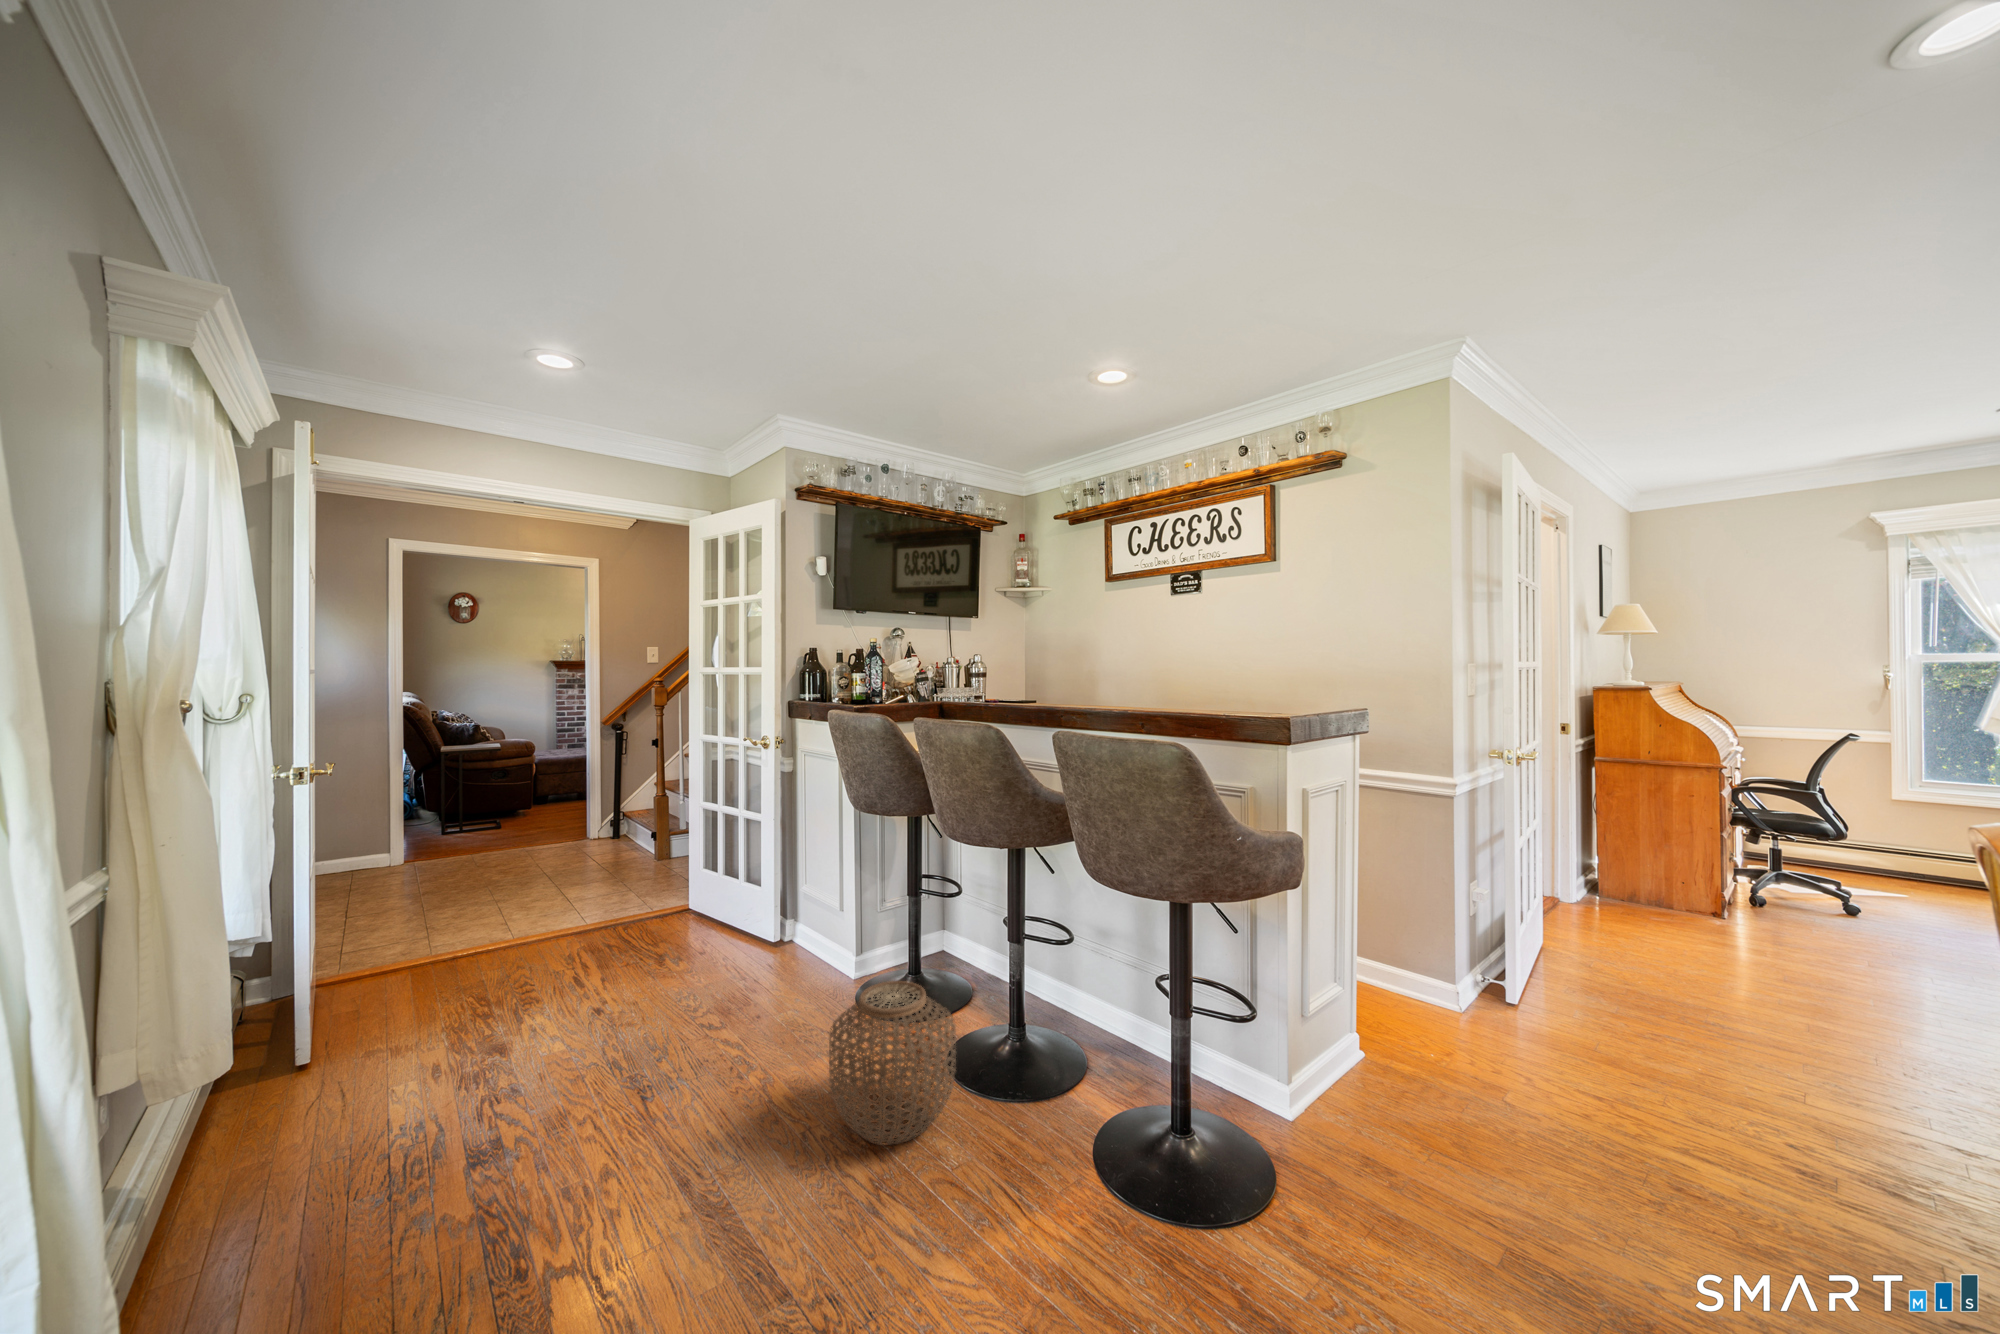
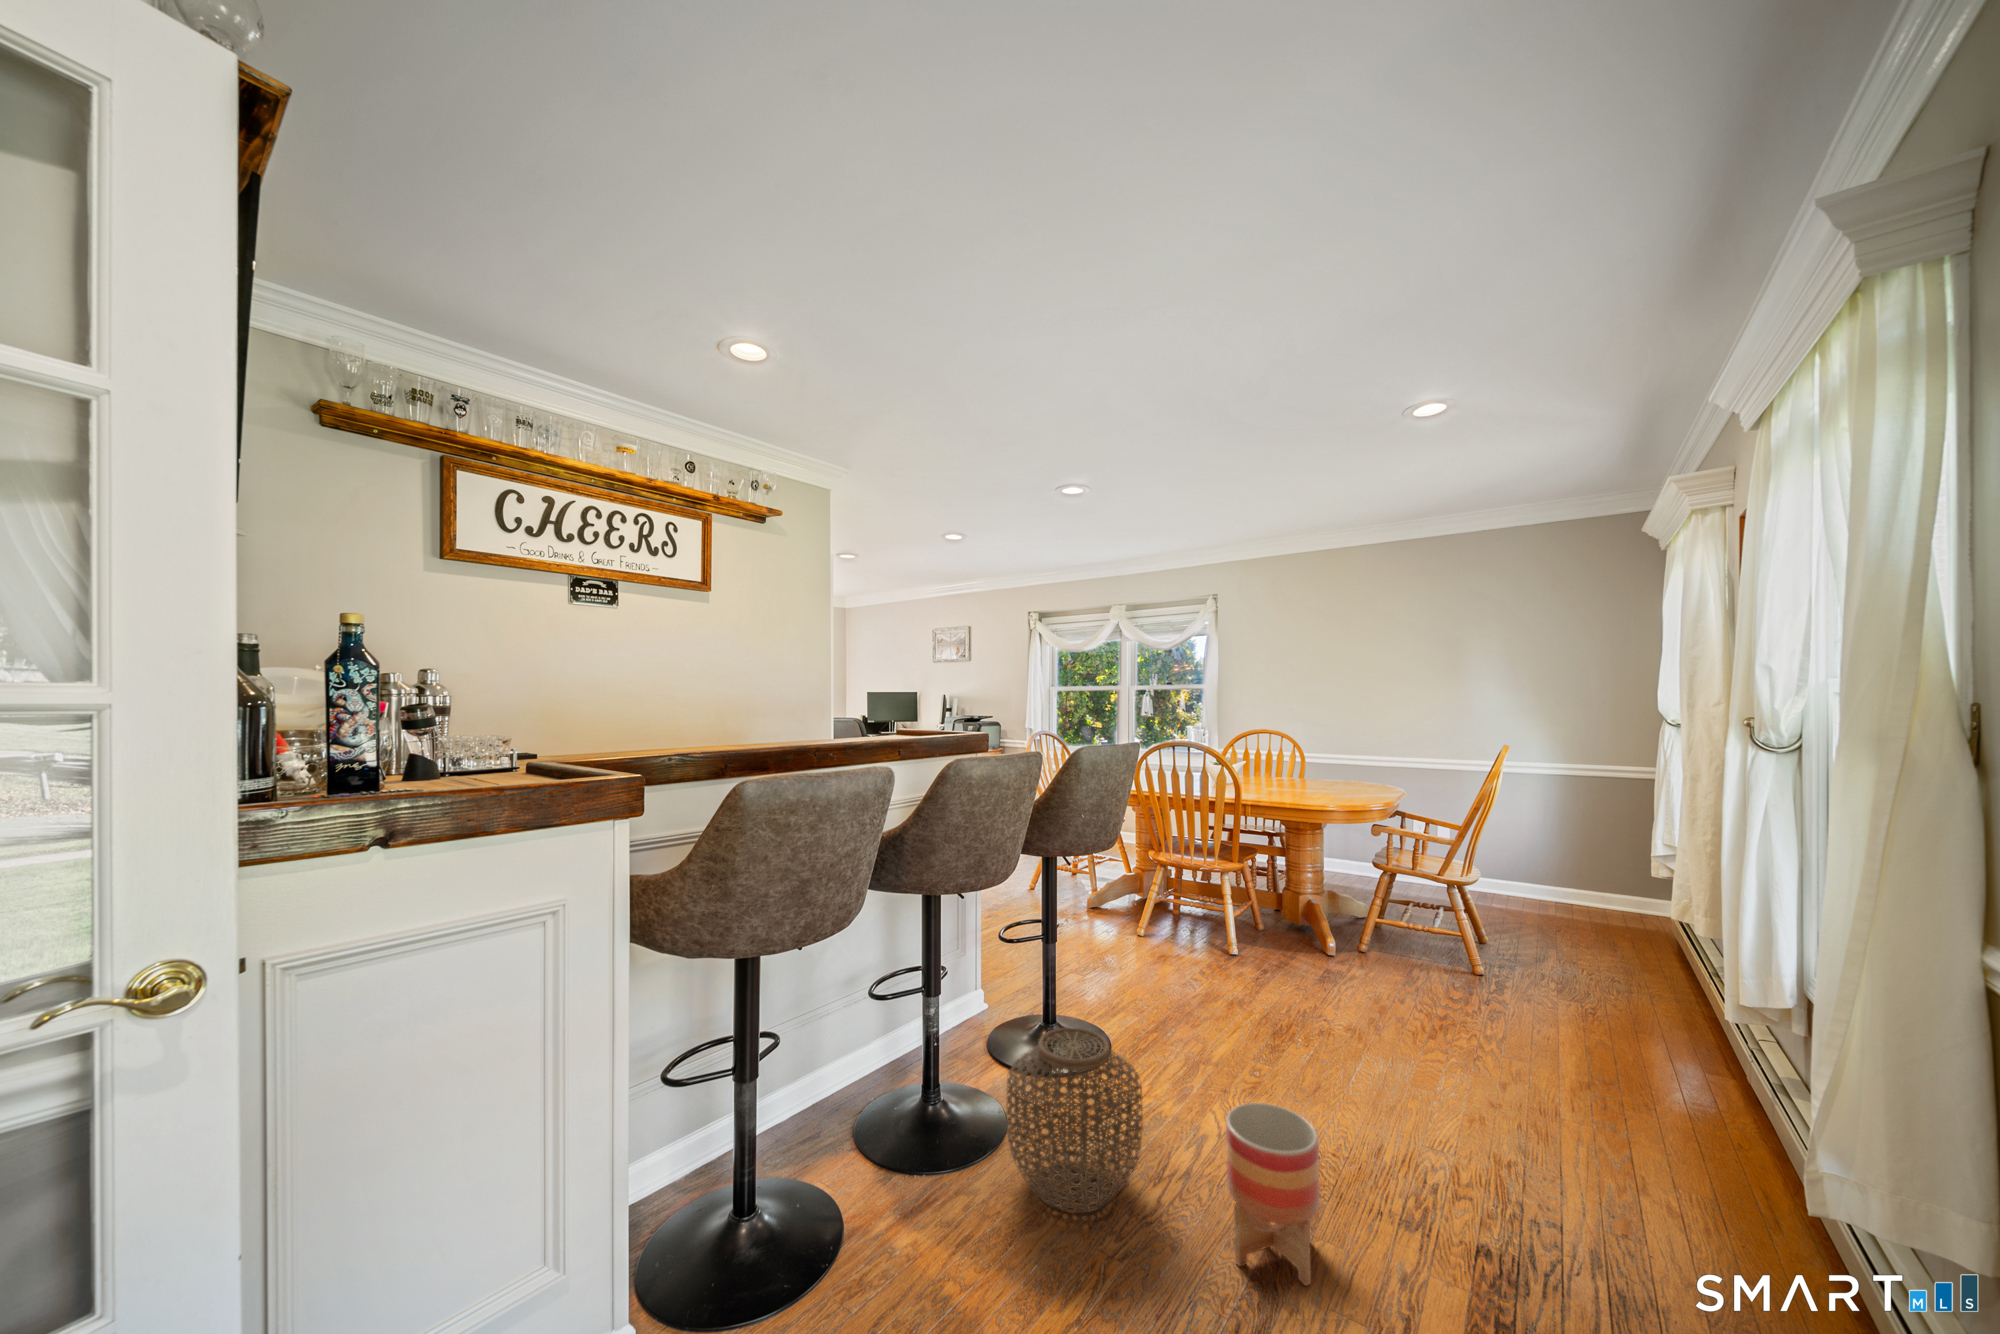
planter: none [691,1084,786,1268] -> present [1226,1103,1320,1285]

